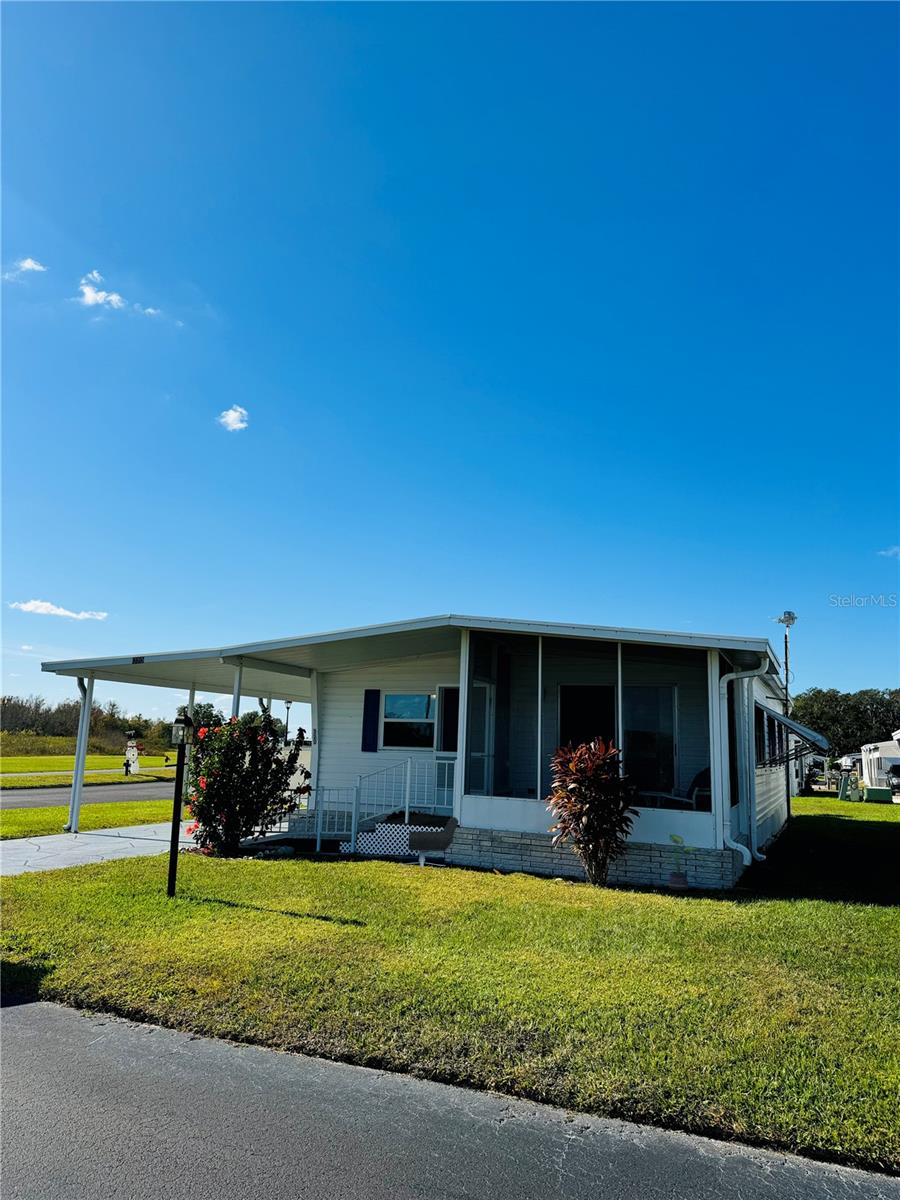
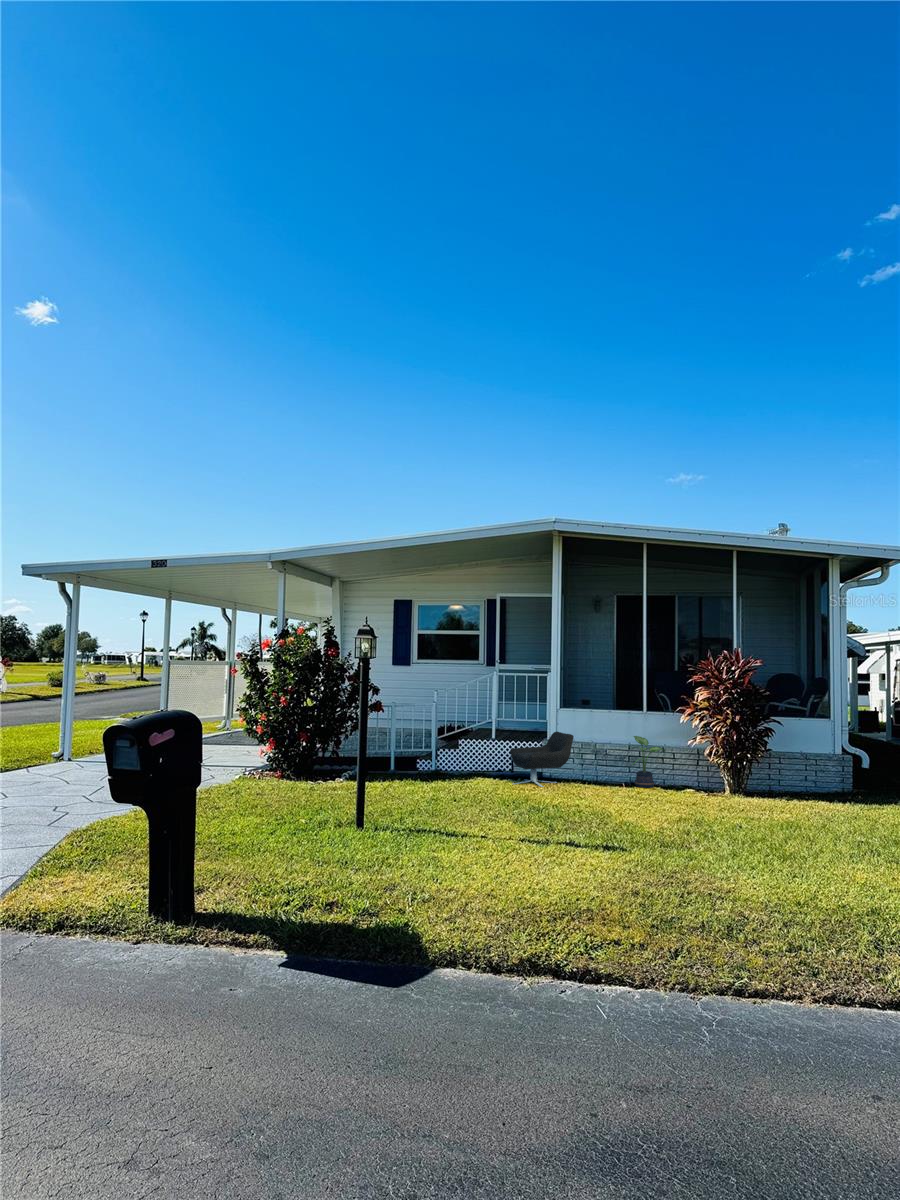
potted plant: present [664,834,701,890] -> present [632,736,665,788]

